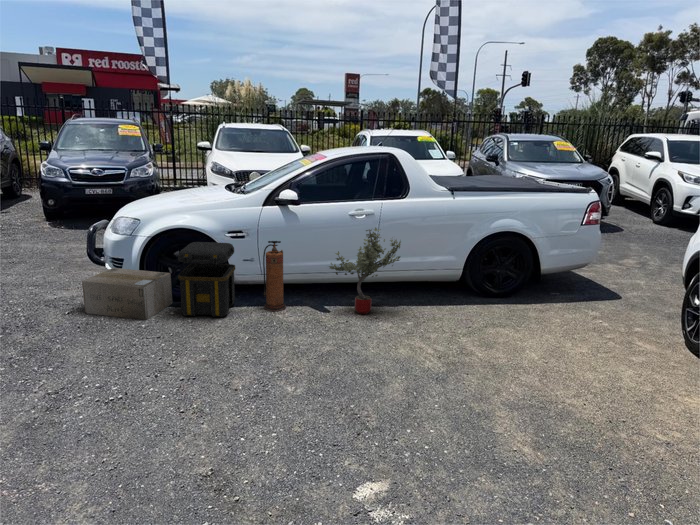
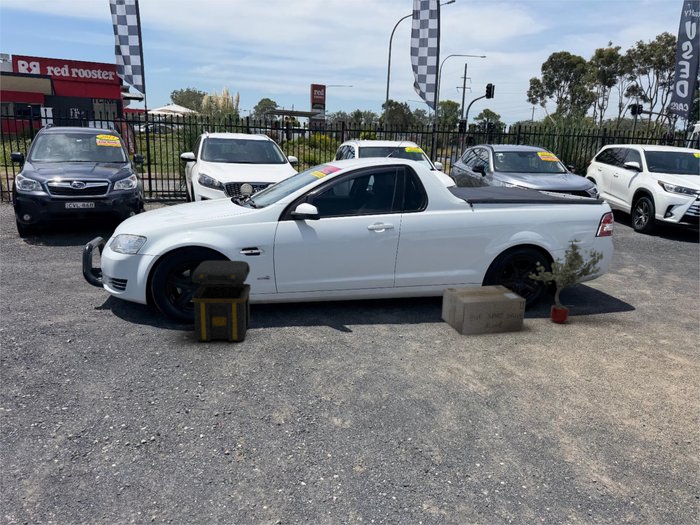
potted tree: present [329,228,401,314] -> present [529,239,603,323]
fire extinguisher: present [263,241,286,311] -> none [281,258,305,333]
cardboard box: present [82,268,172,320] -> present [442,285,526,335]

